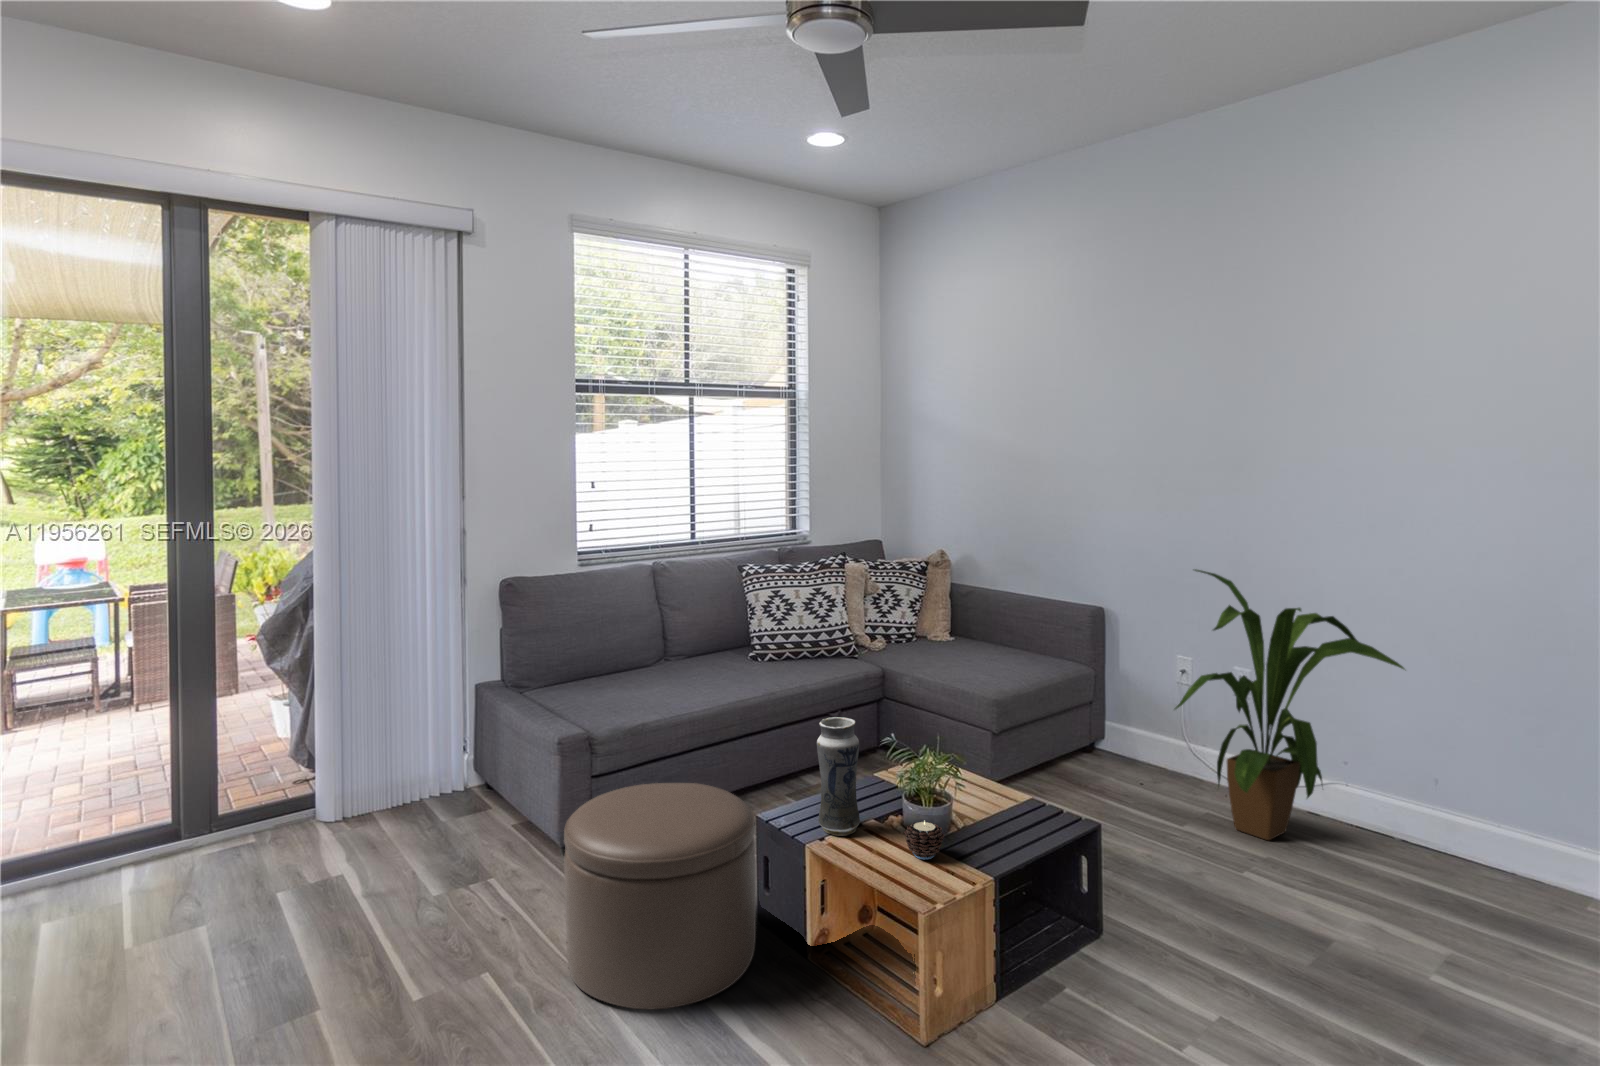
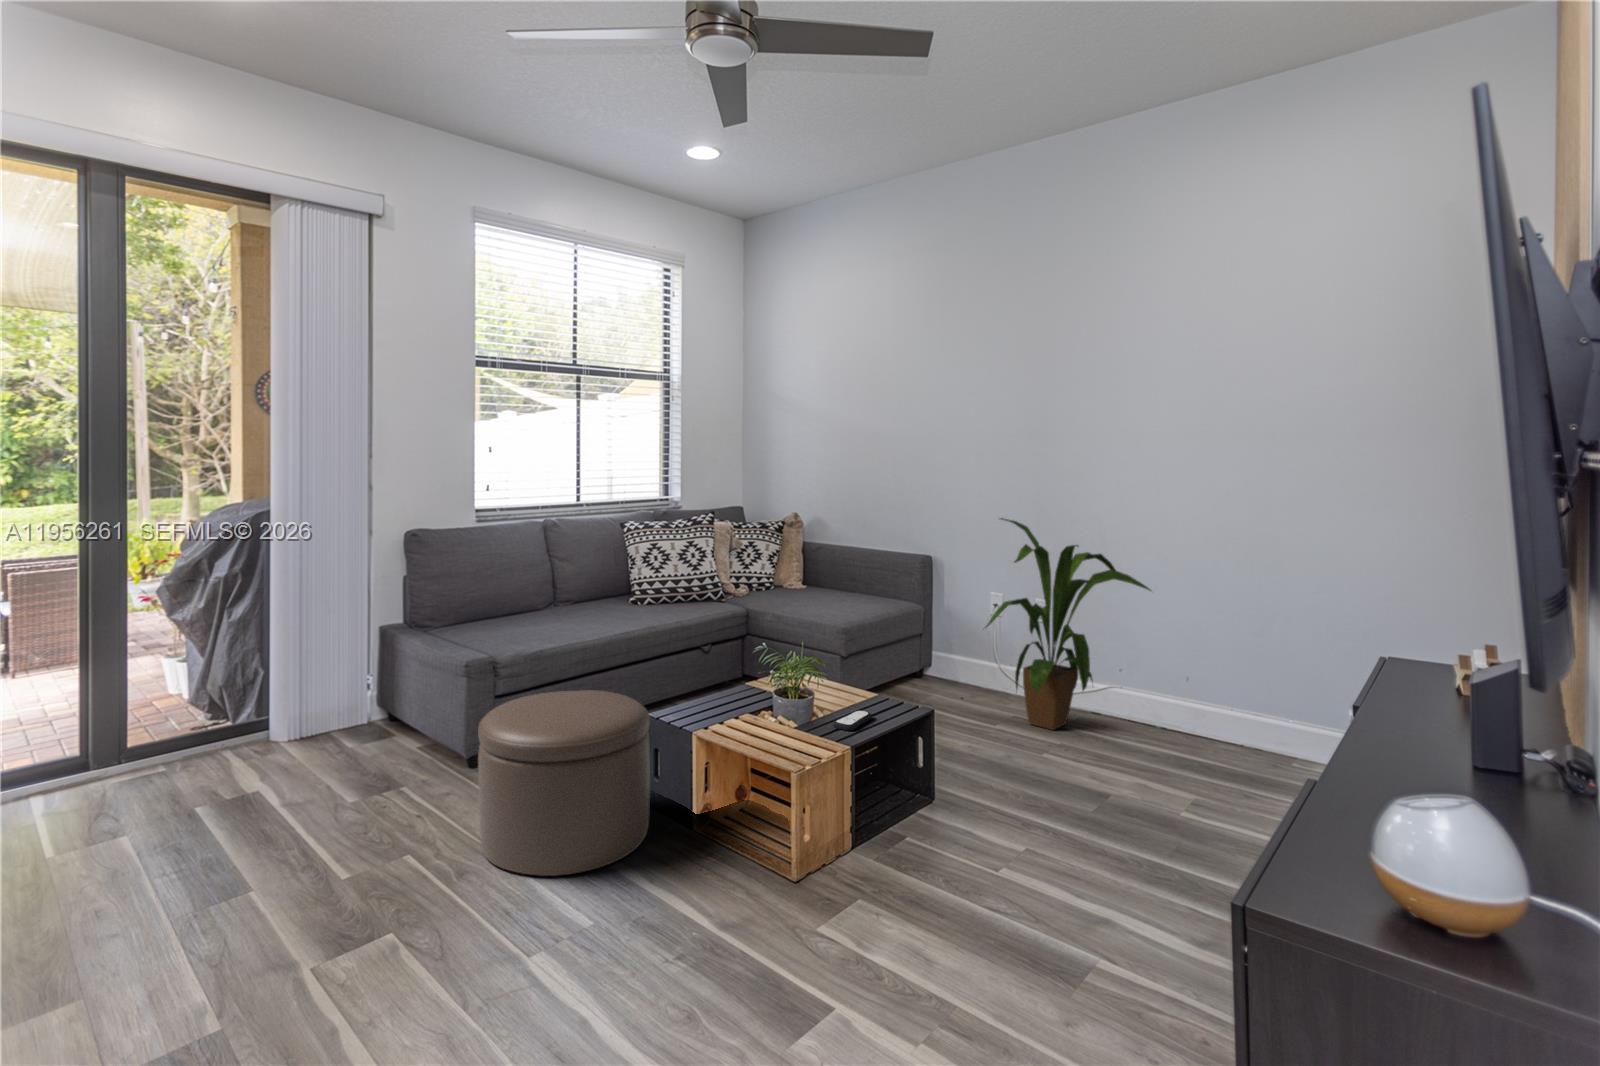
vase: present [817,717,860,836] -> none [702,628,738,726]
candle: present [904,821,944,859] -> none [777,707,809,739]
remote control: none [975,822,1024,850] -> present [833,711,872,731]

